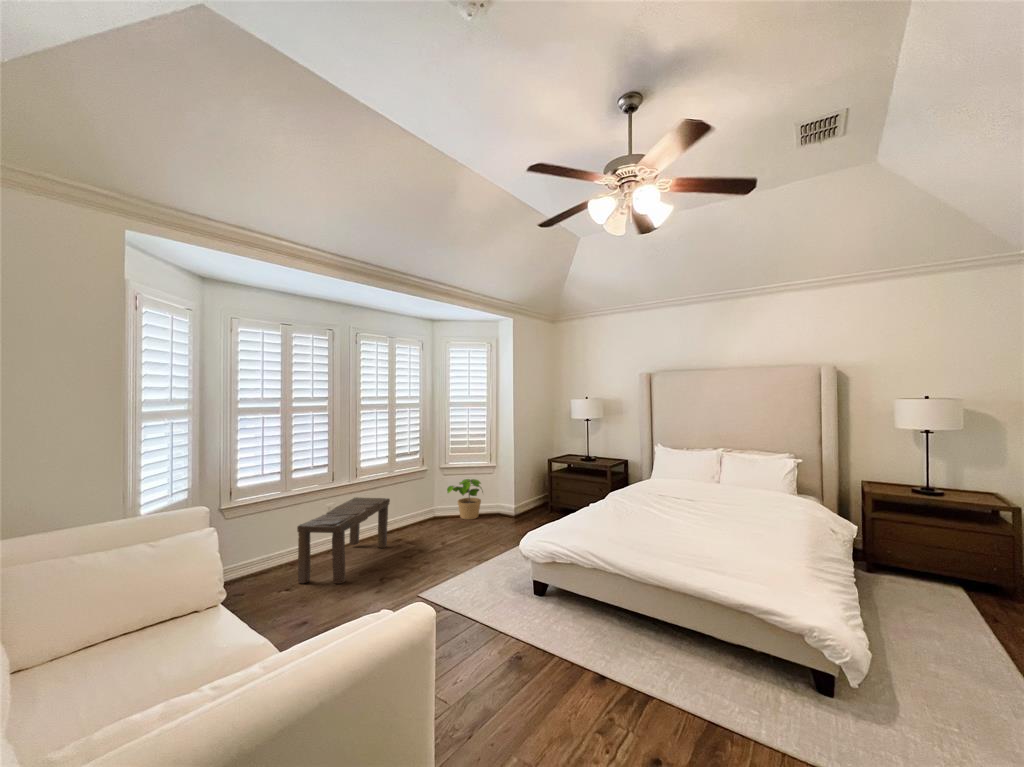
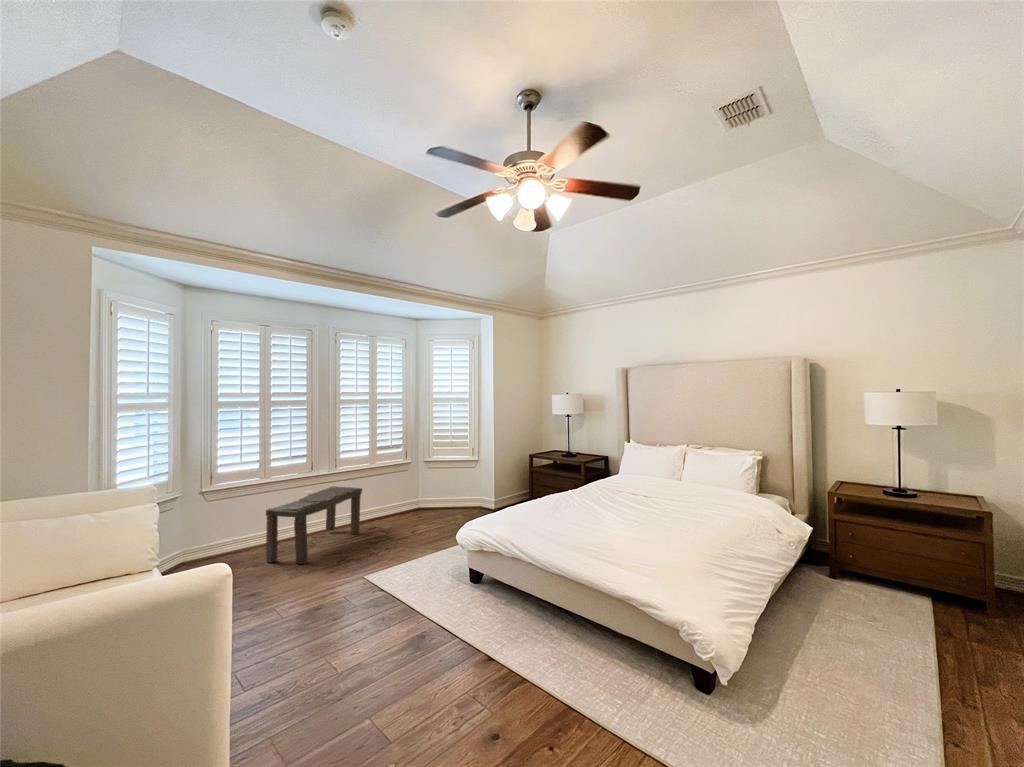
potted plant: present [447,479,483,520] -> none [427,472,463,511]

